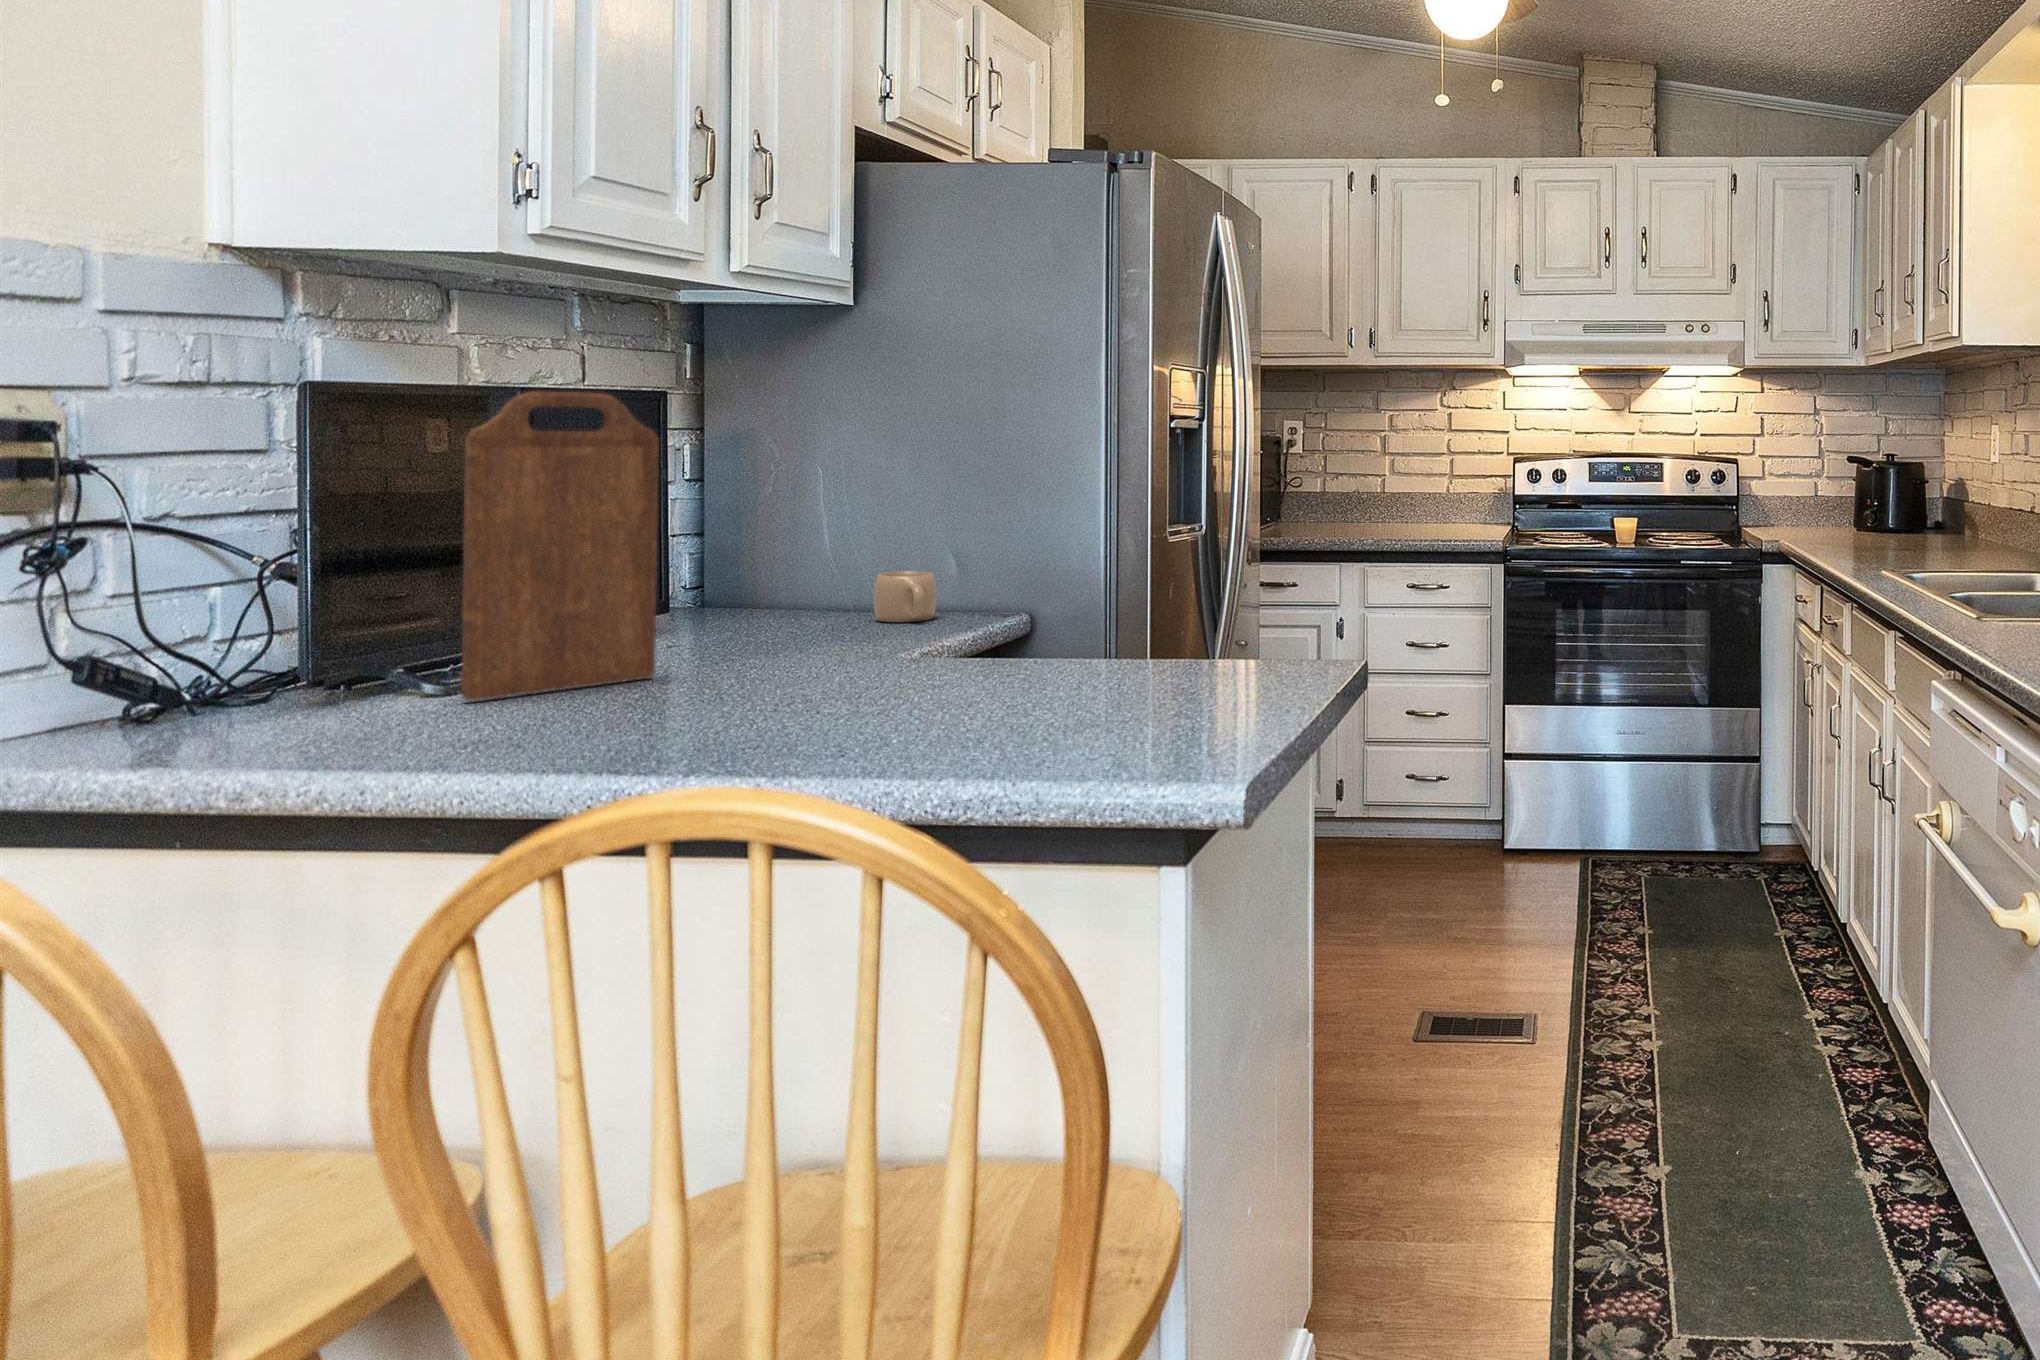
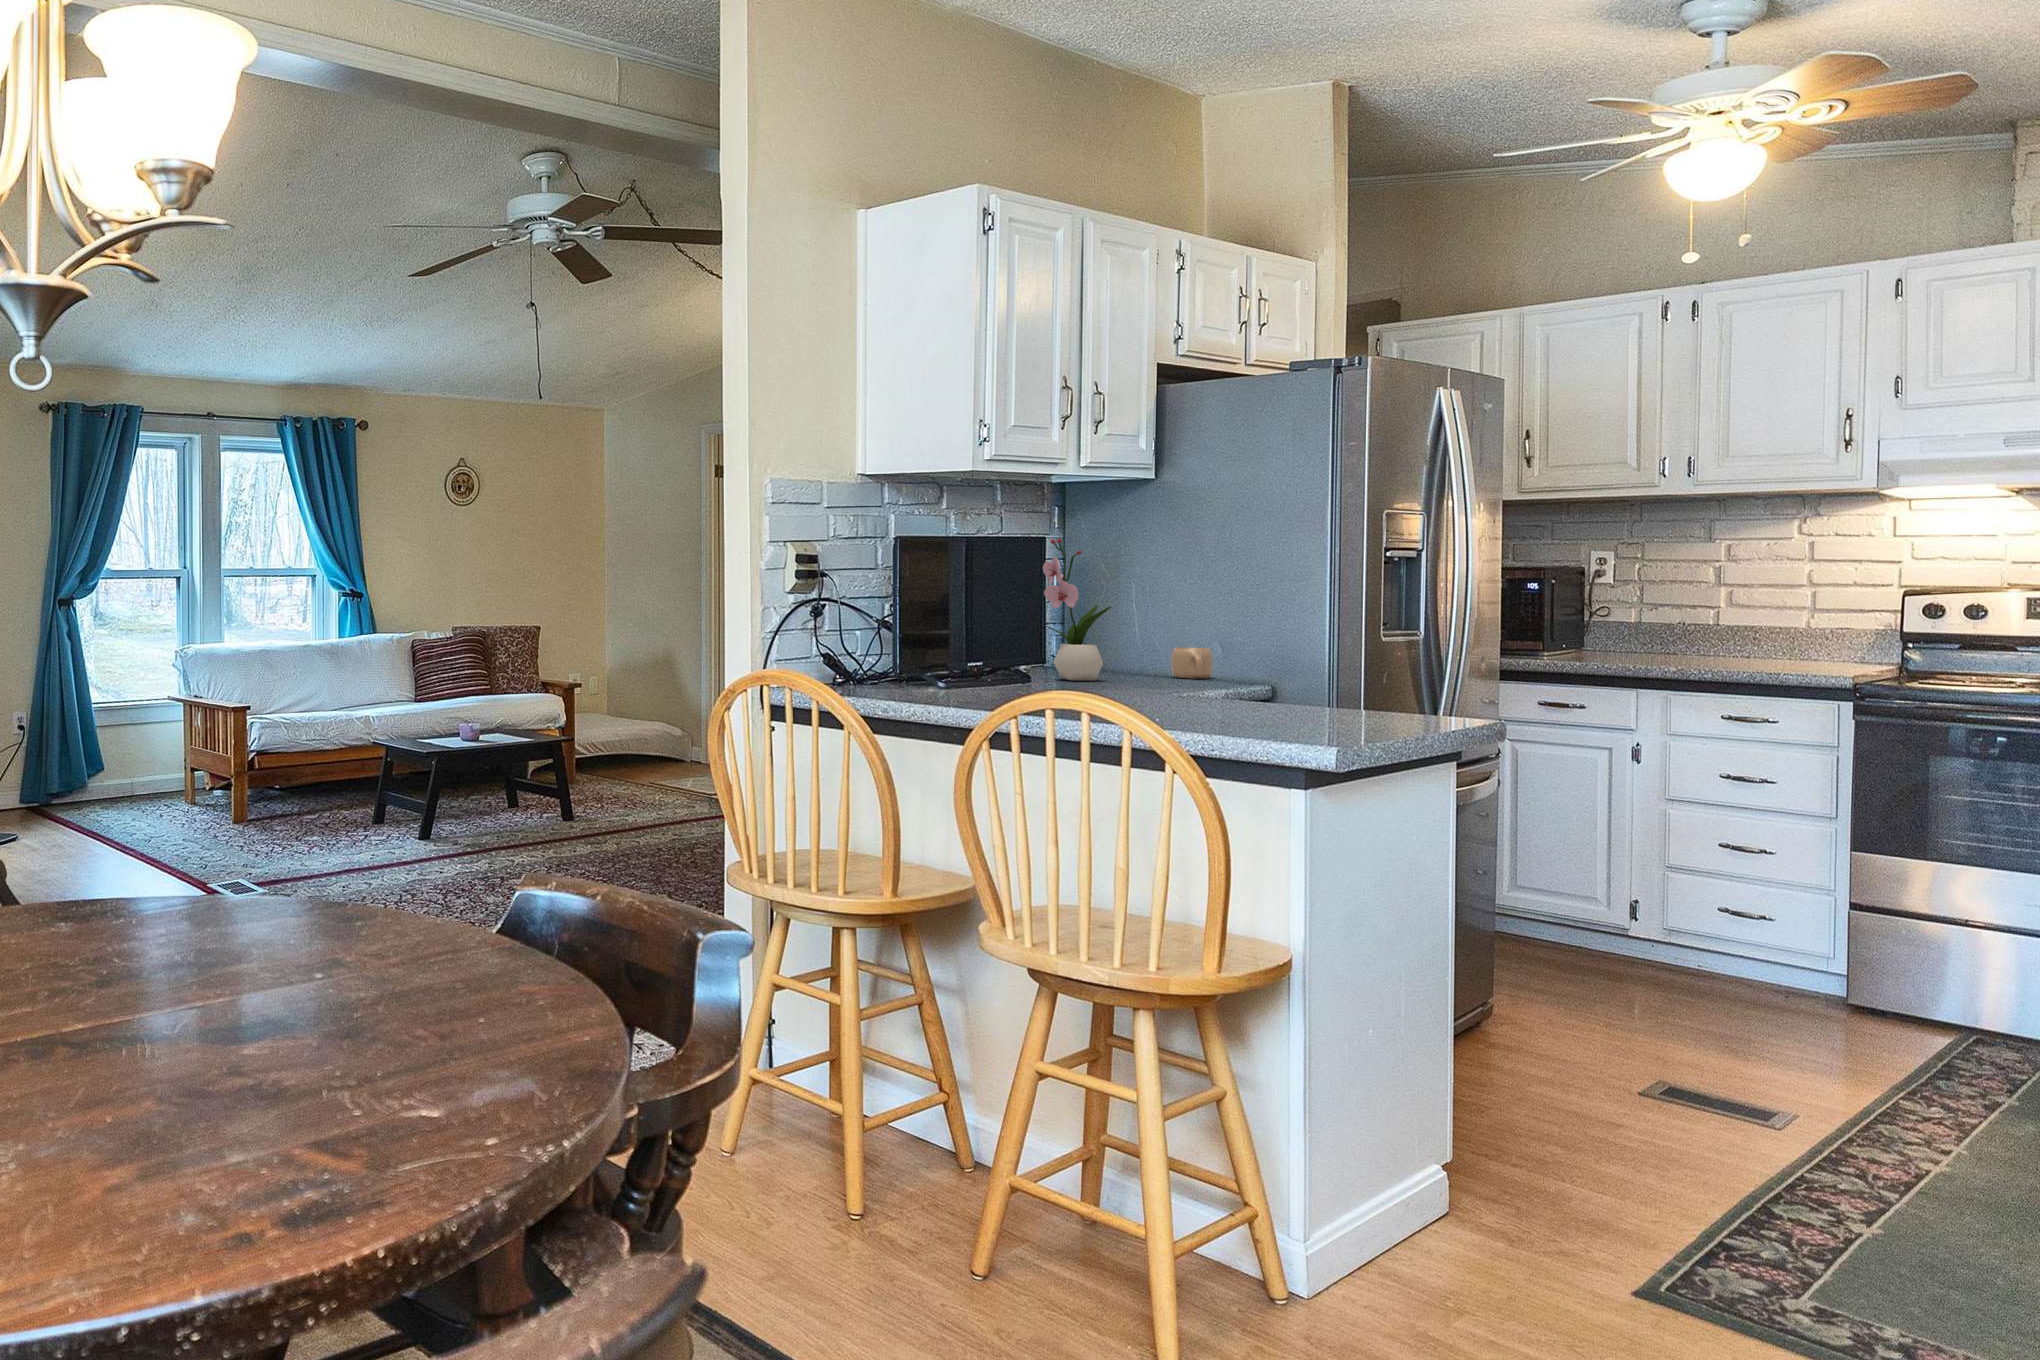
cutting board: present [461,391,659,701] -> none [957,536,1044,686]
flower arrangement: none [654,397,782,650] -> present [1043,539,1111,680]

